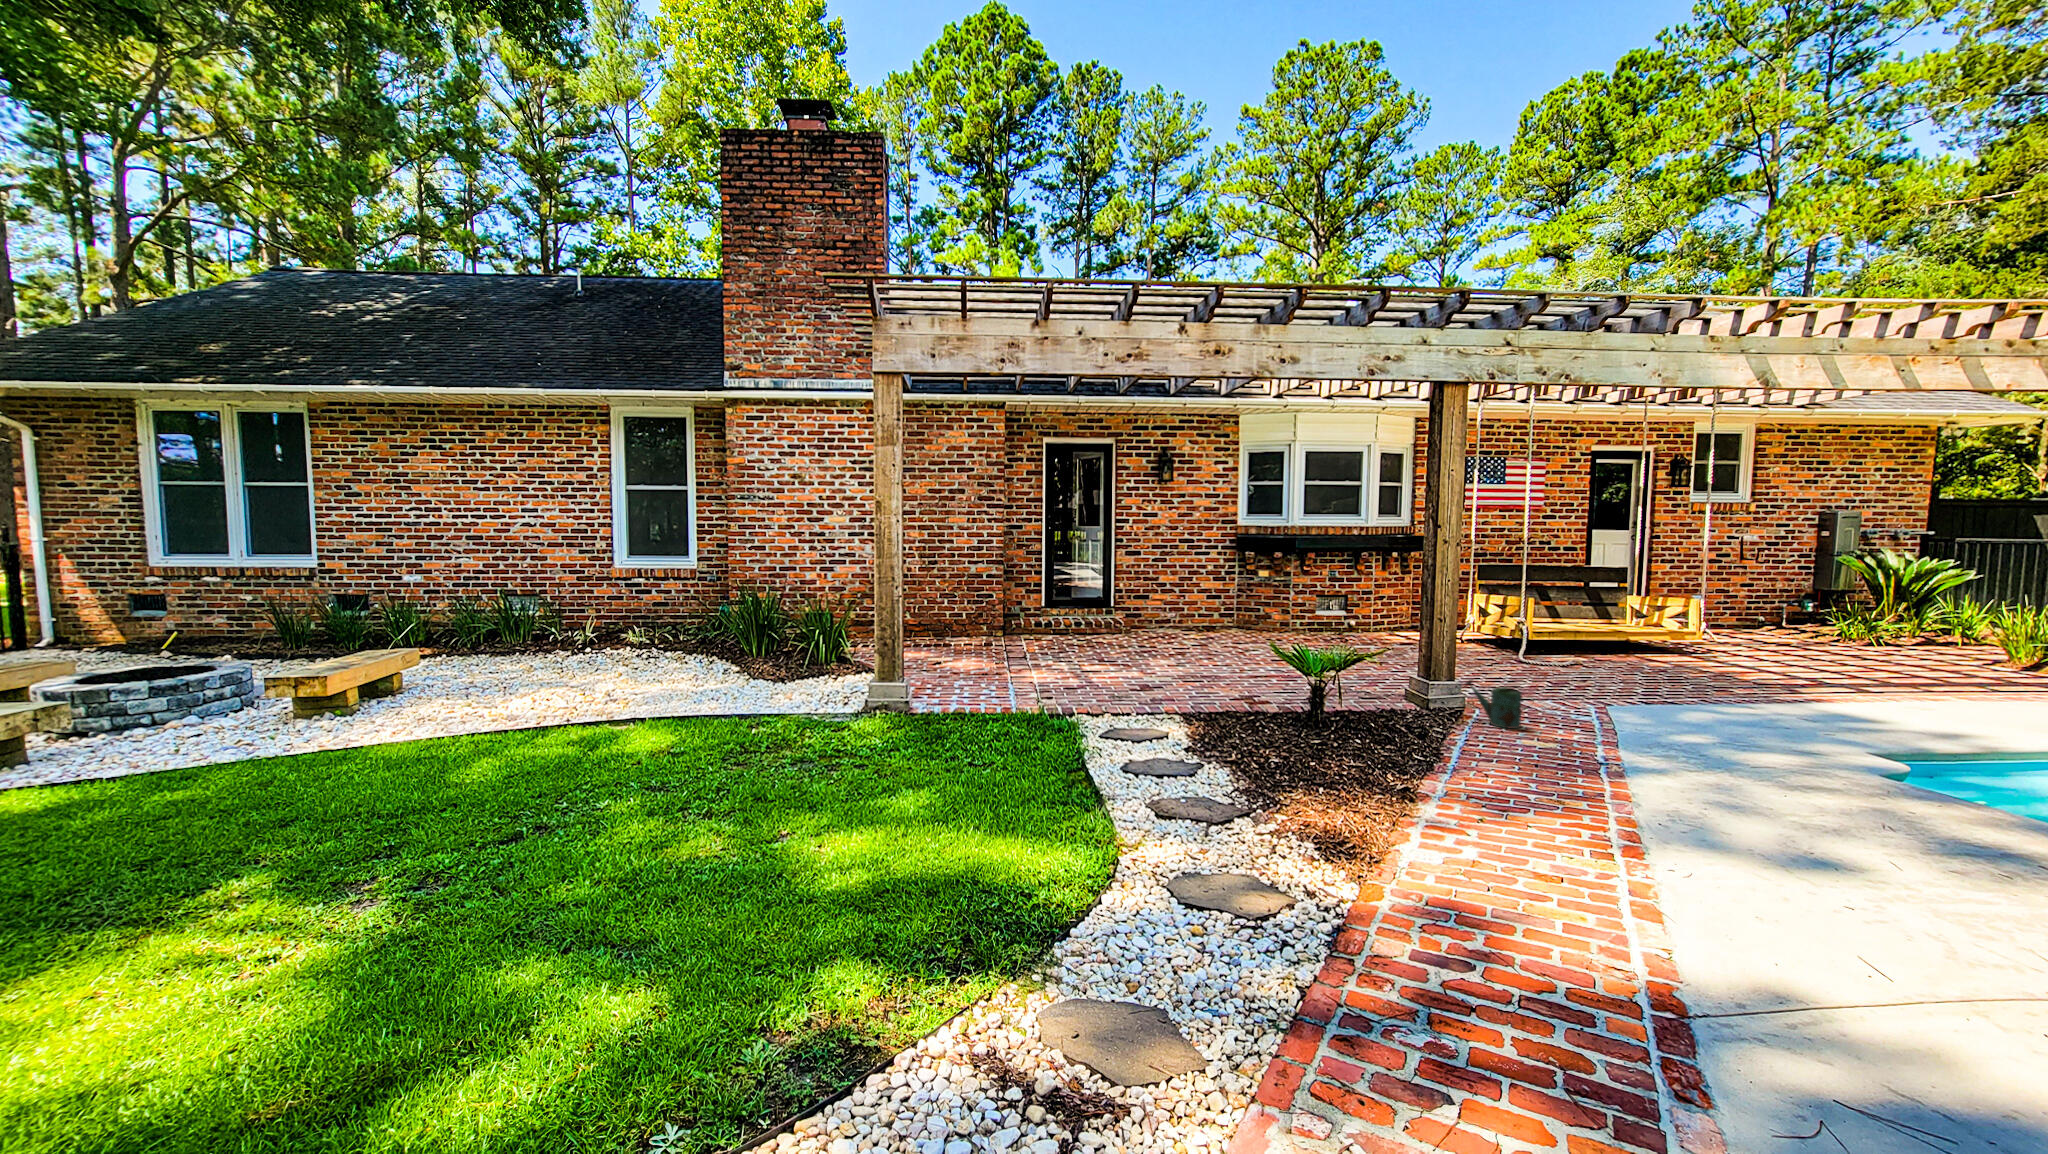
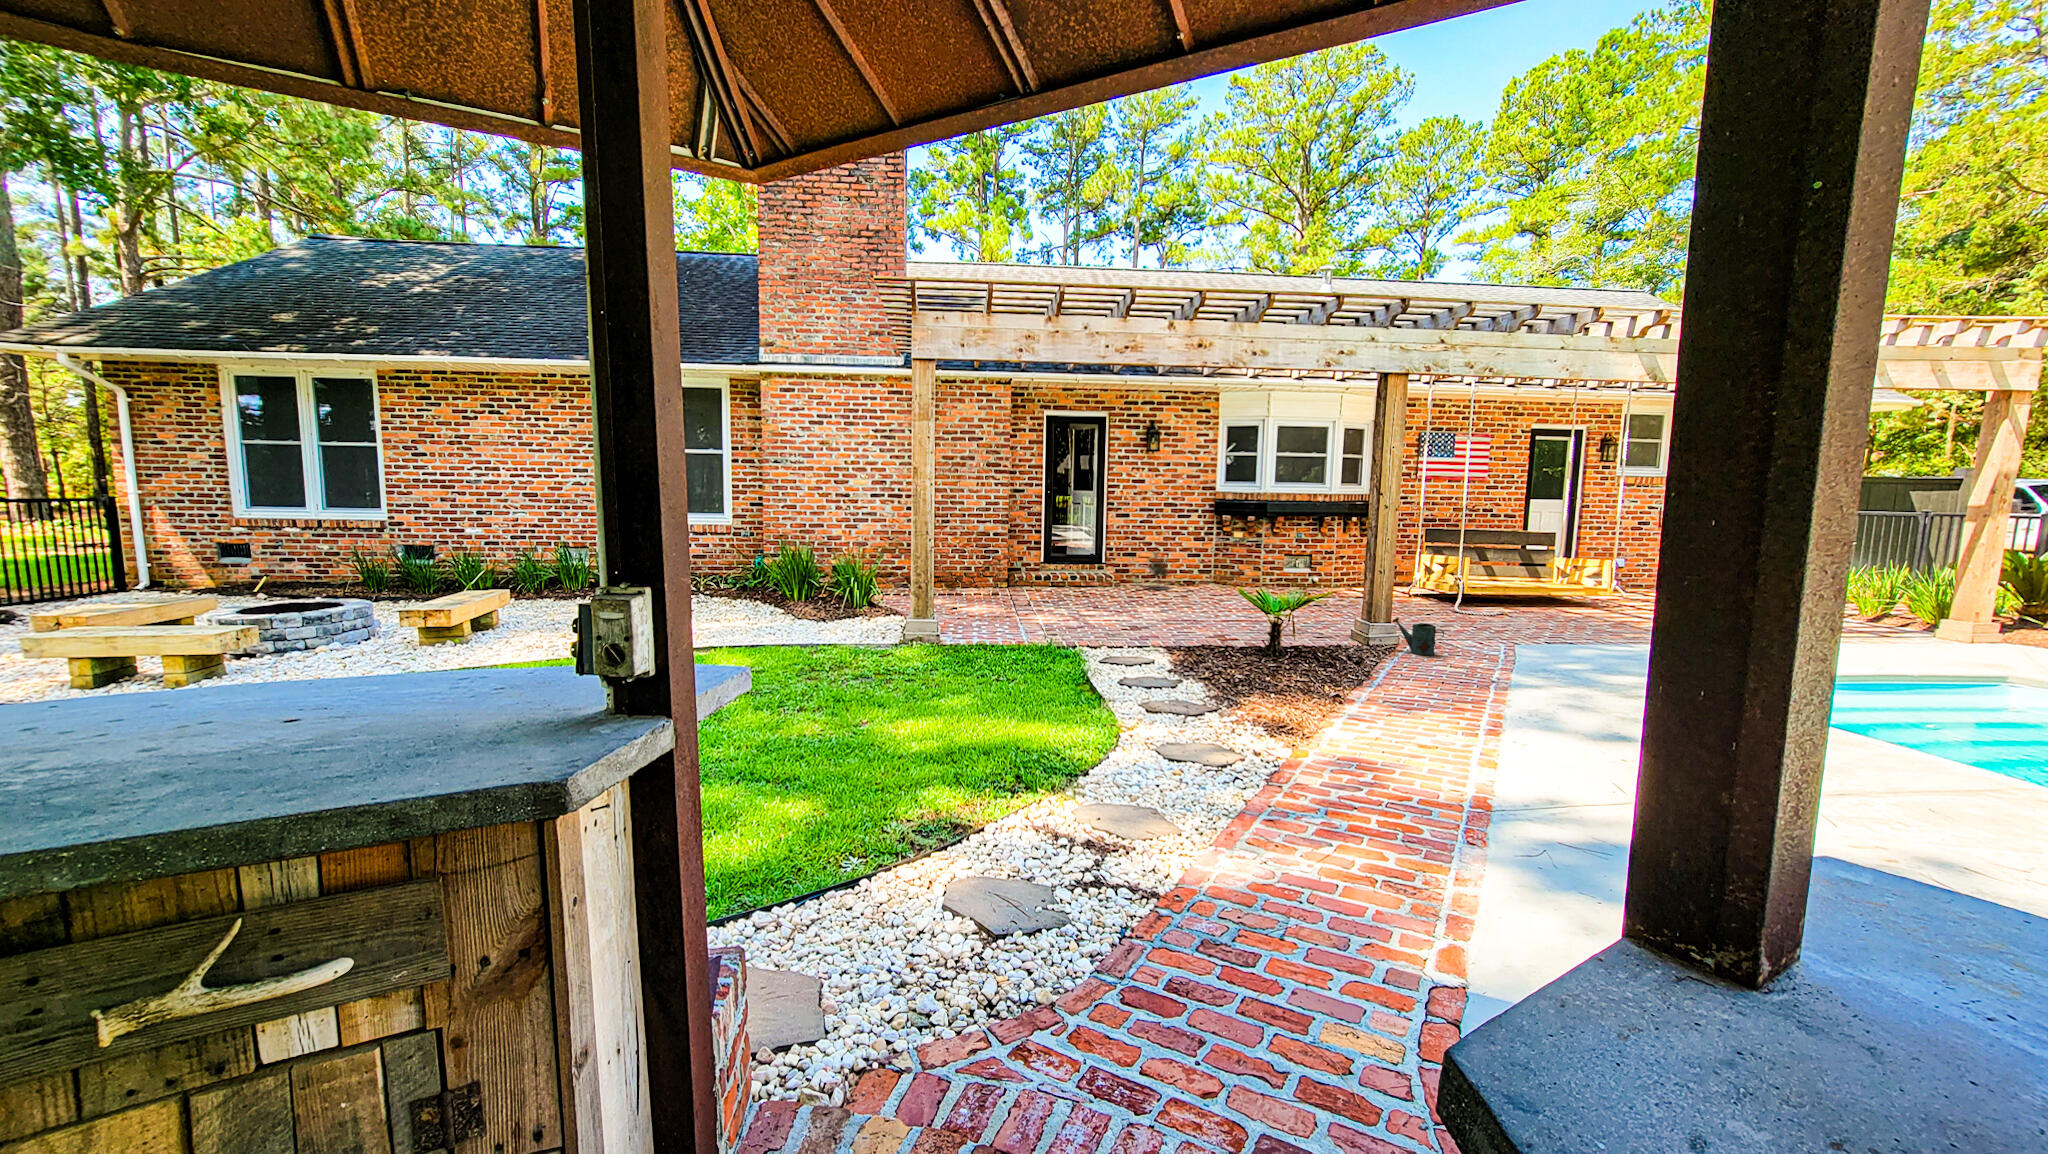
potted tree: none [1160,588,1188,636] -> present [1147,552,1169,590]

